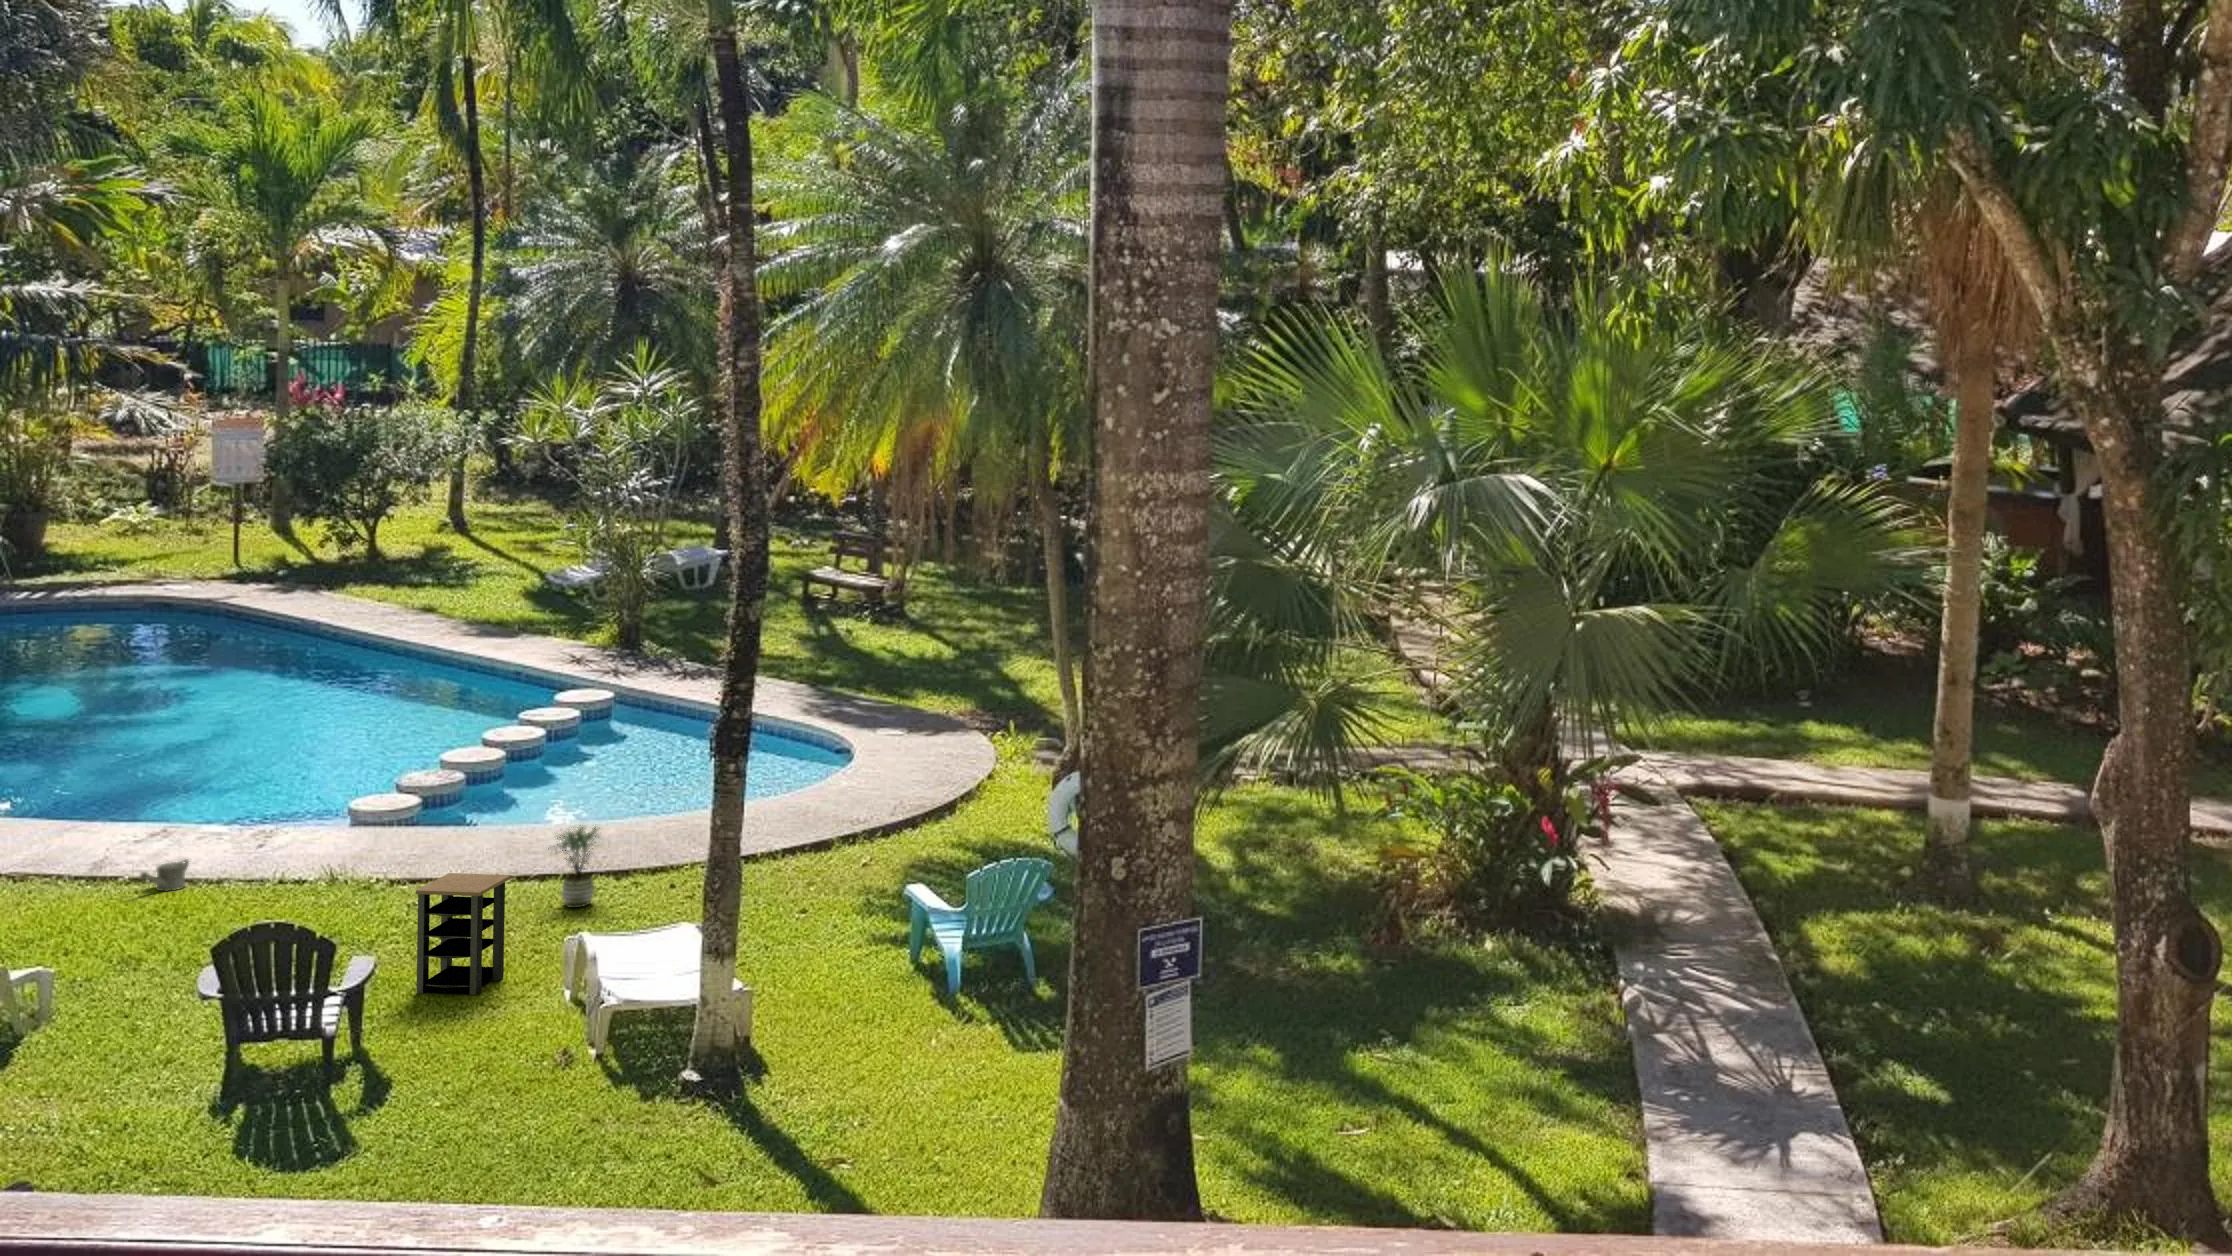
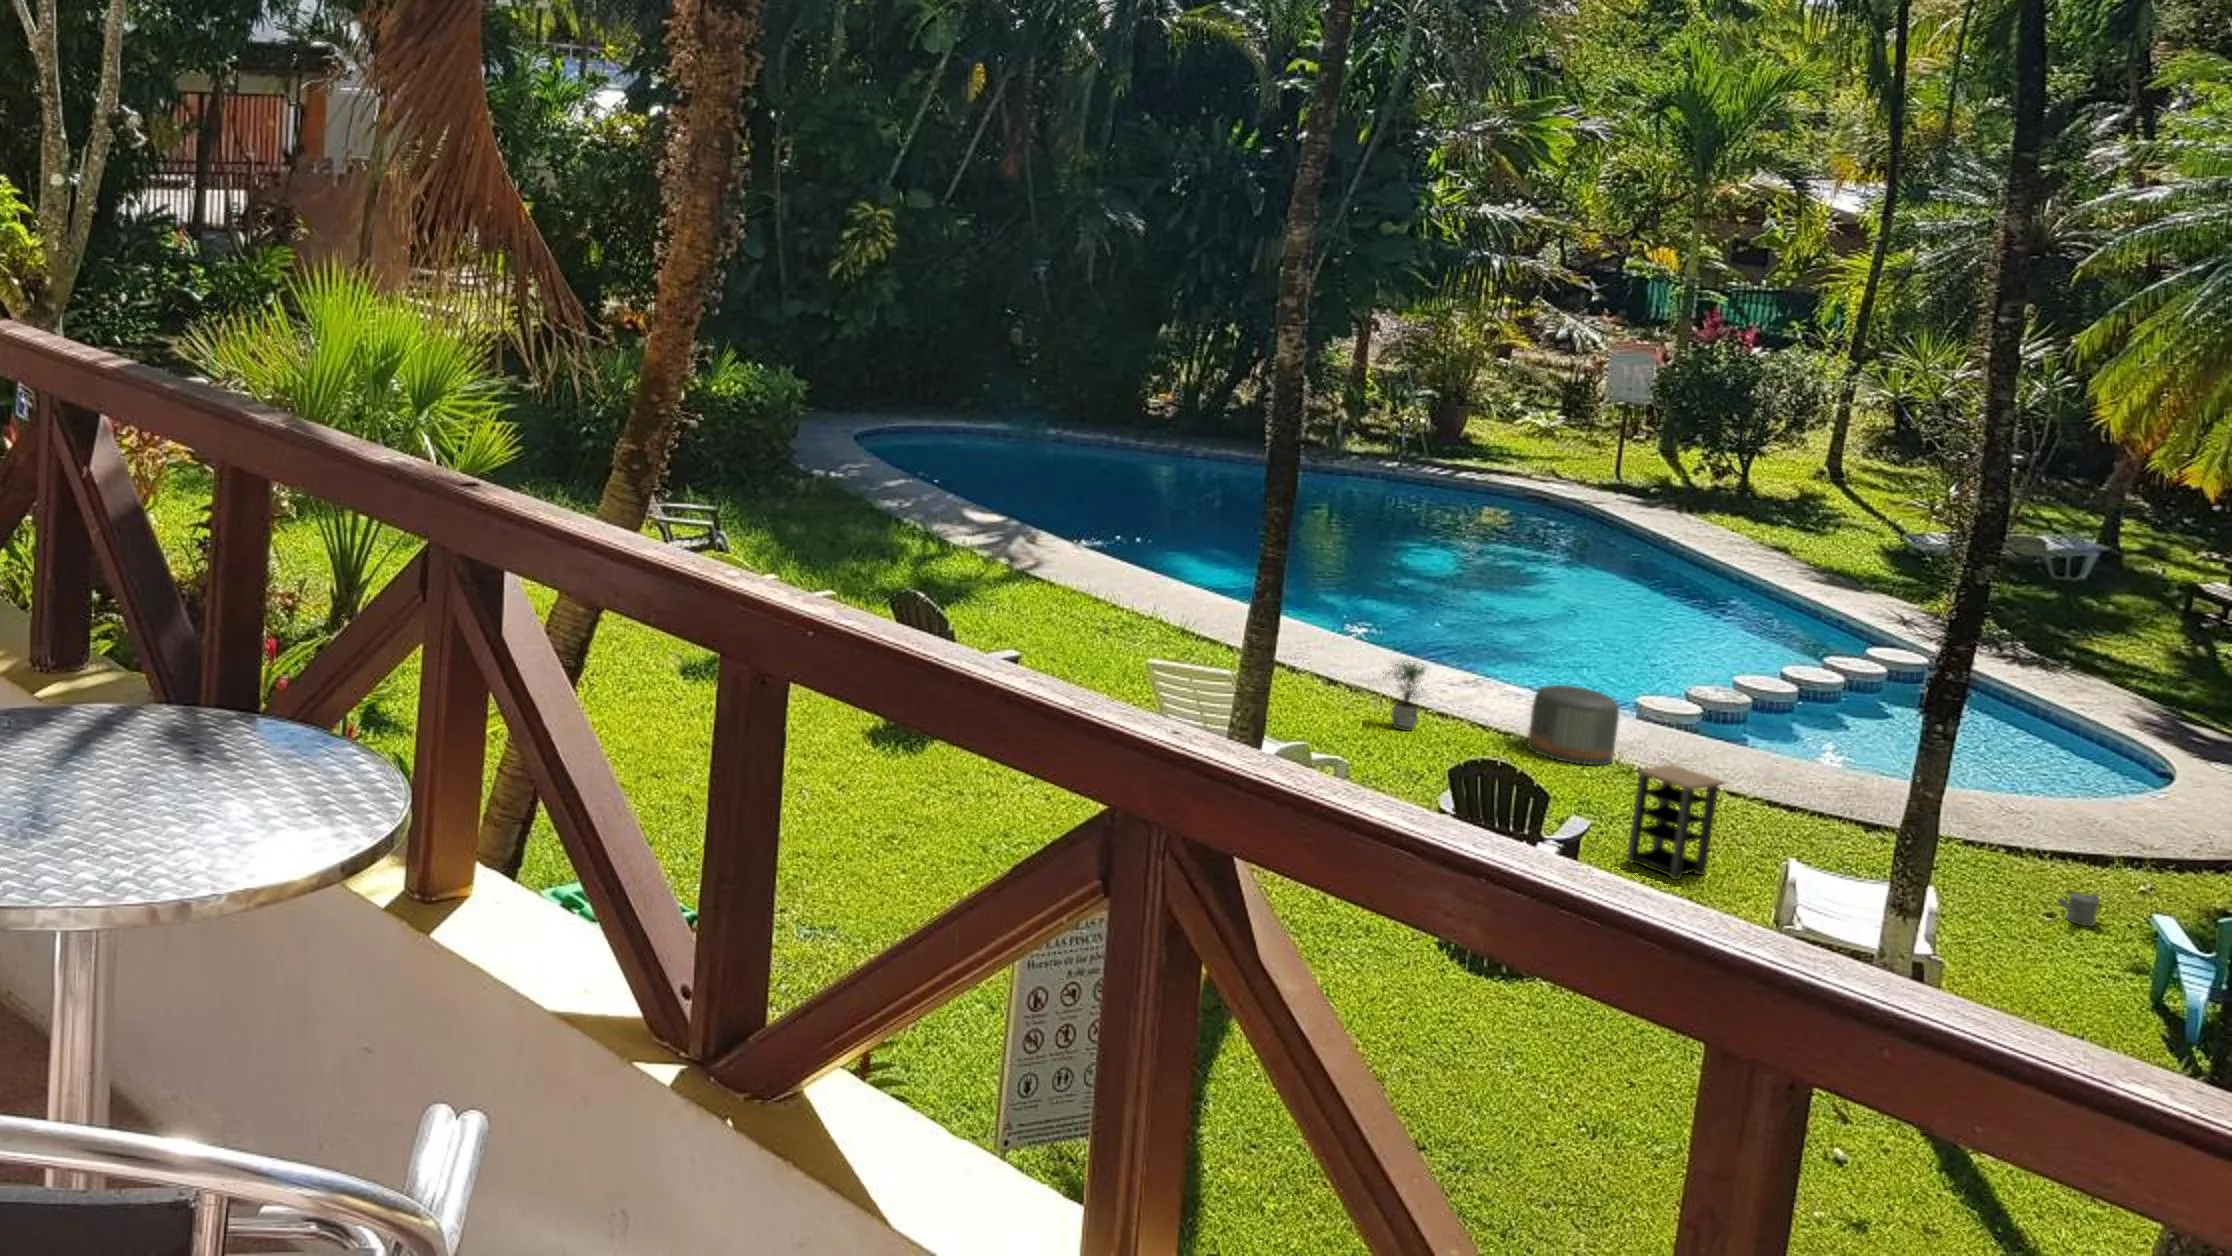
pouf: none [250,813,356,902] -> present [1528,685,1619,765]
potted plant: present [548,825,600,908] -> present [1383,661,1428,731]
watering can: present [140,859,189,891] -> present [2059,893,2099,926]

